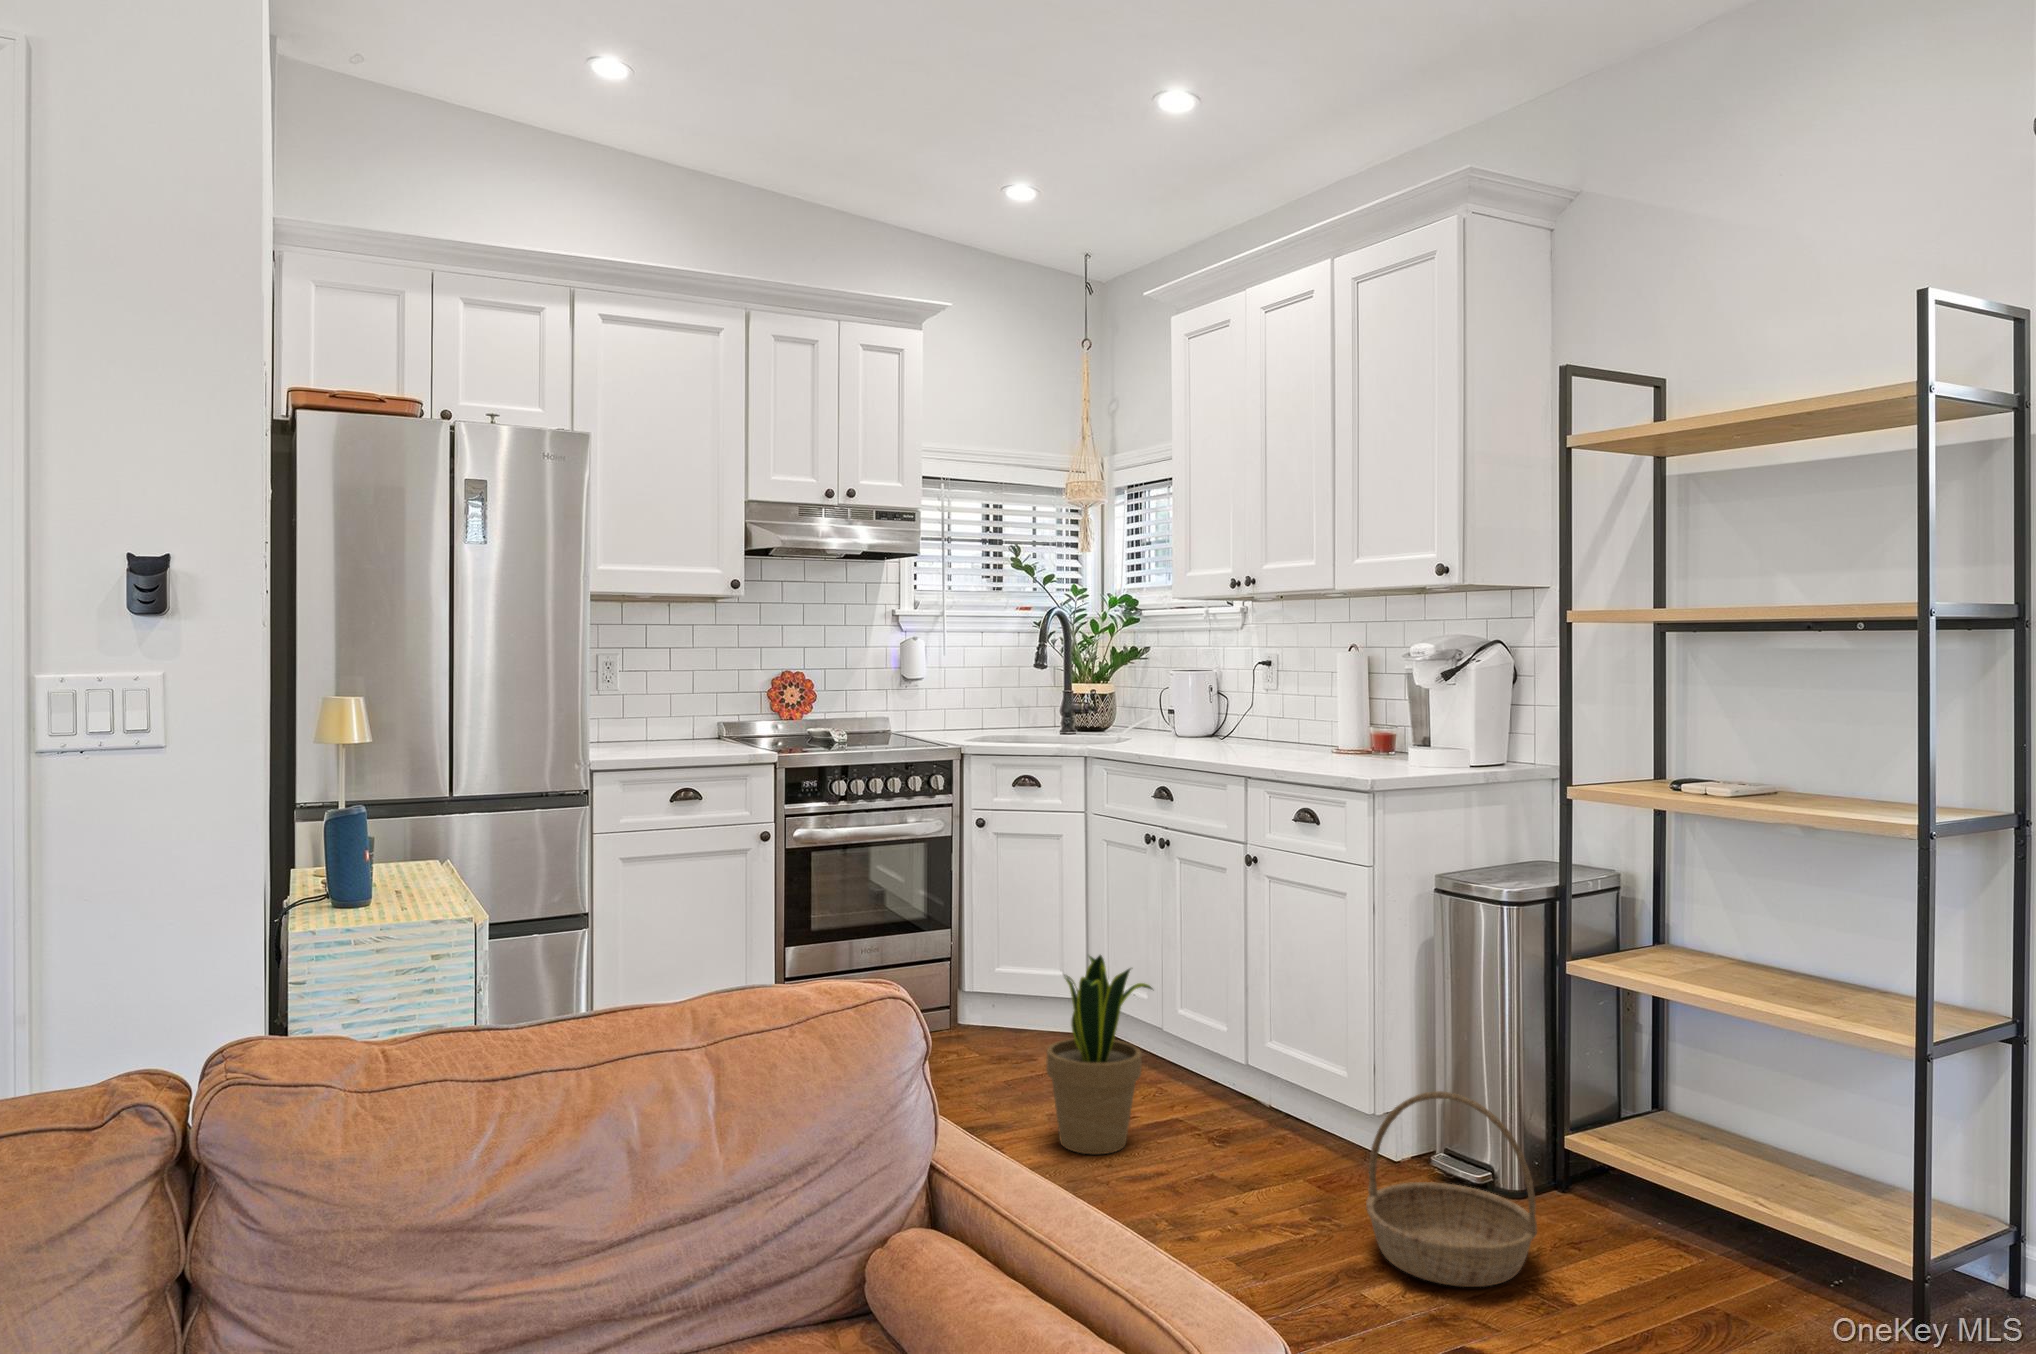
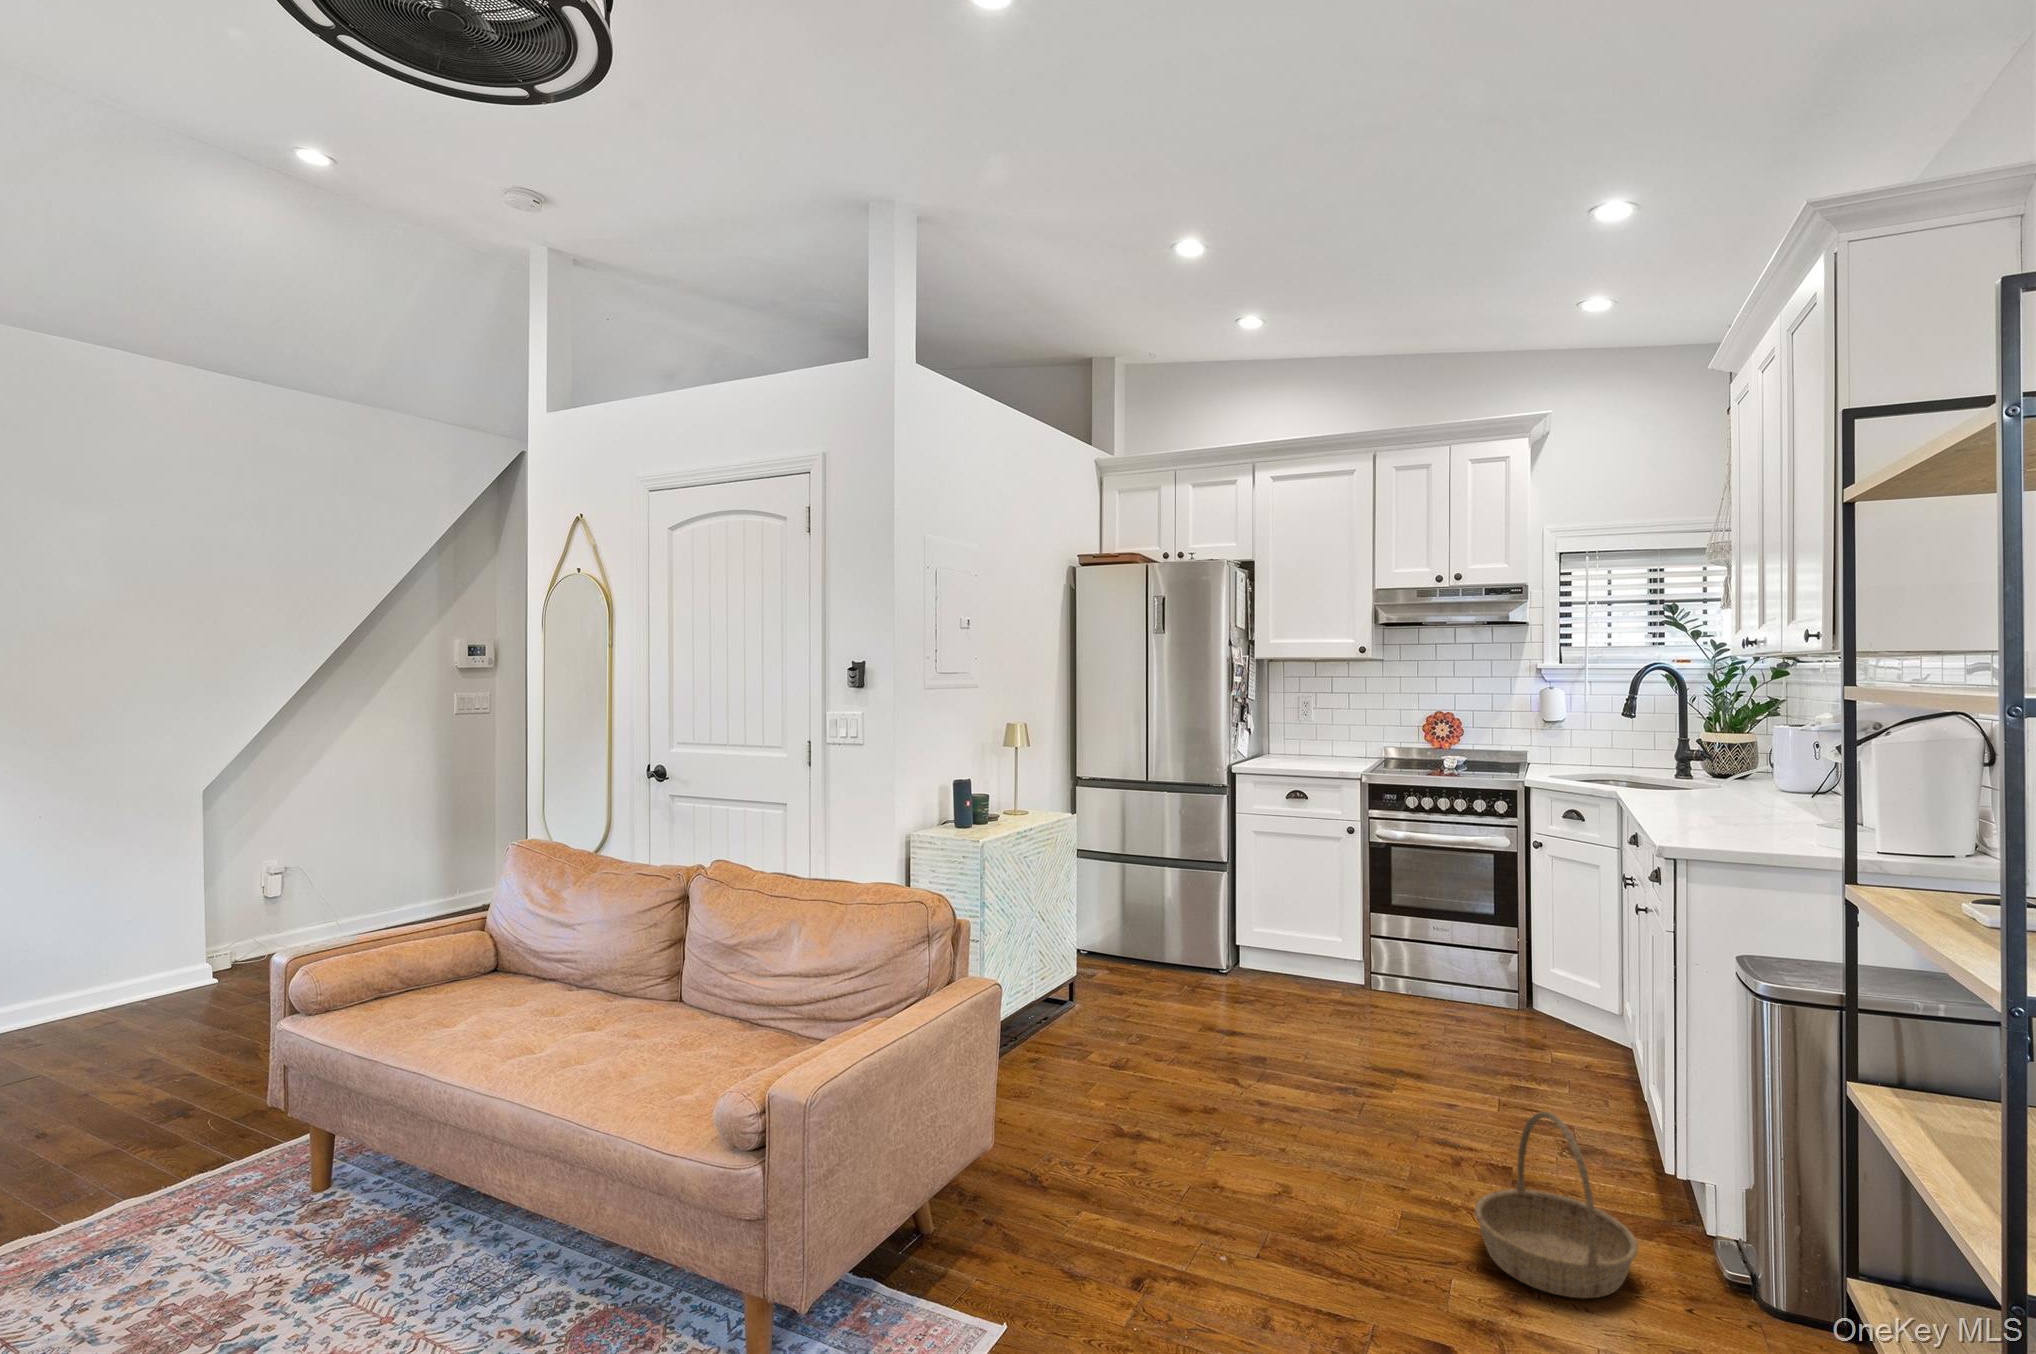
potted plant: present [1046,955,1152,1154] -> none [1416,951,1510,1113]

